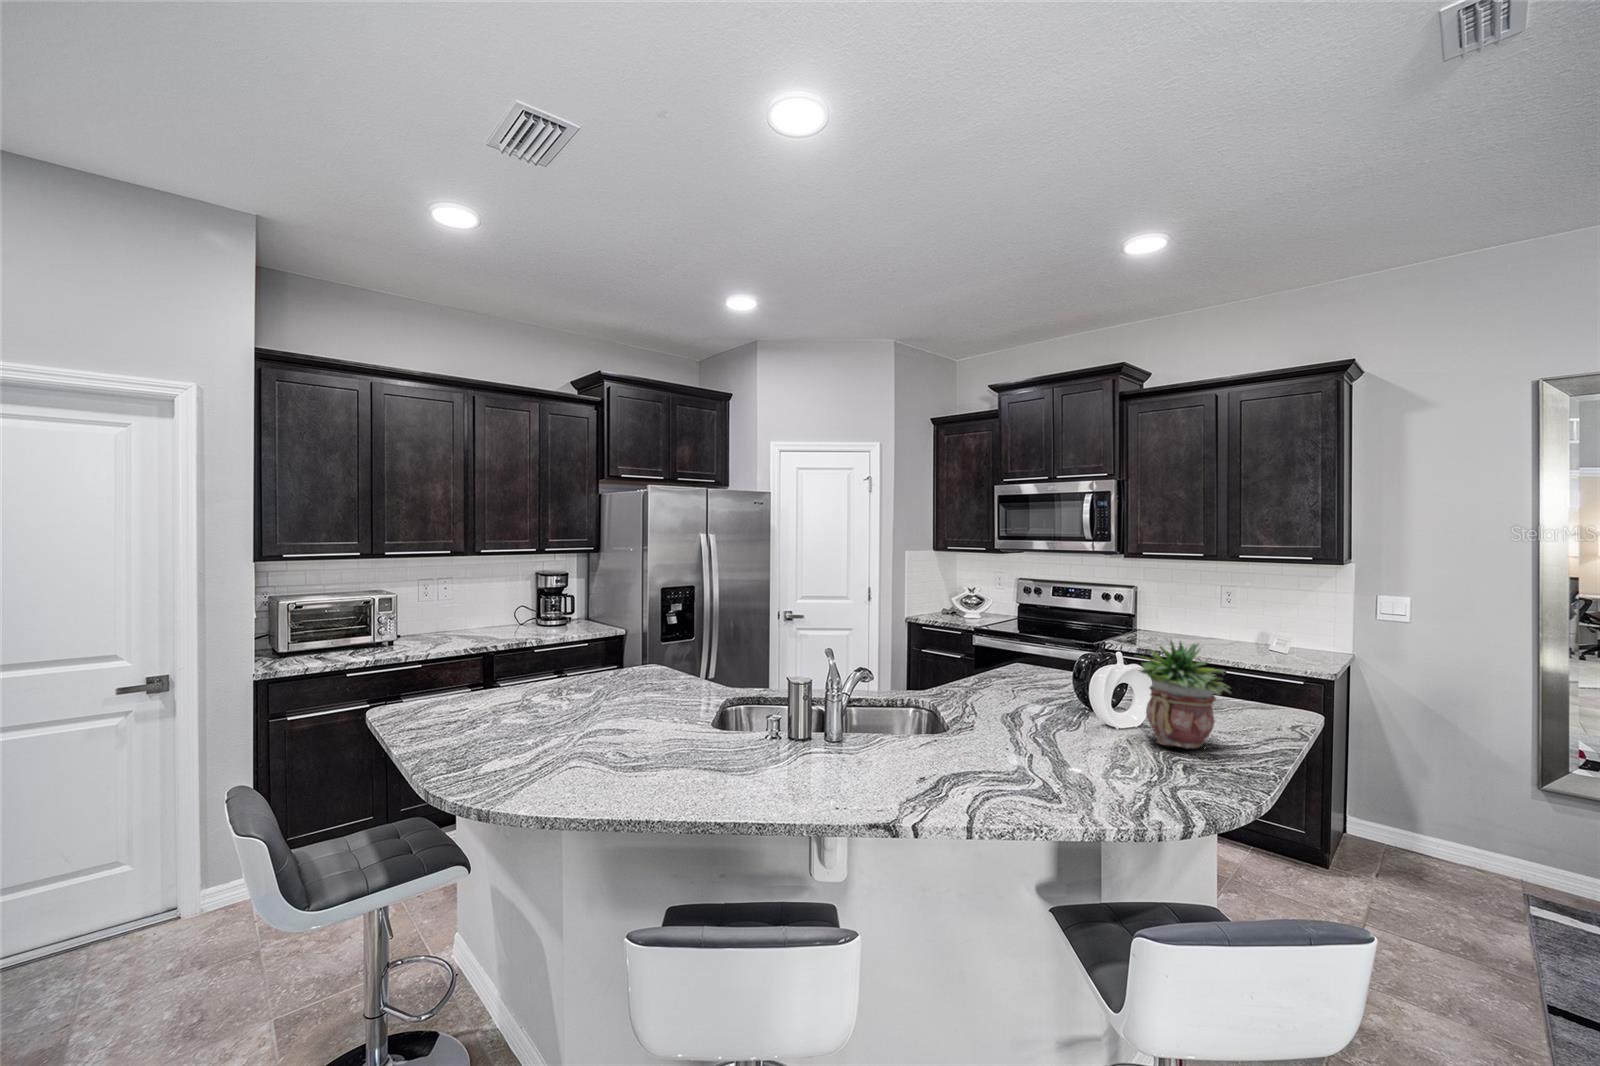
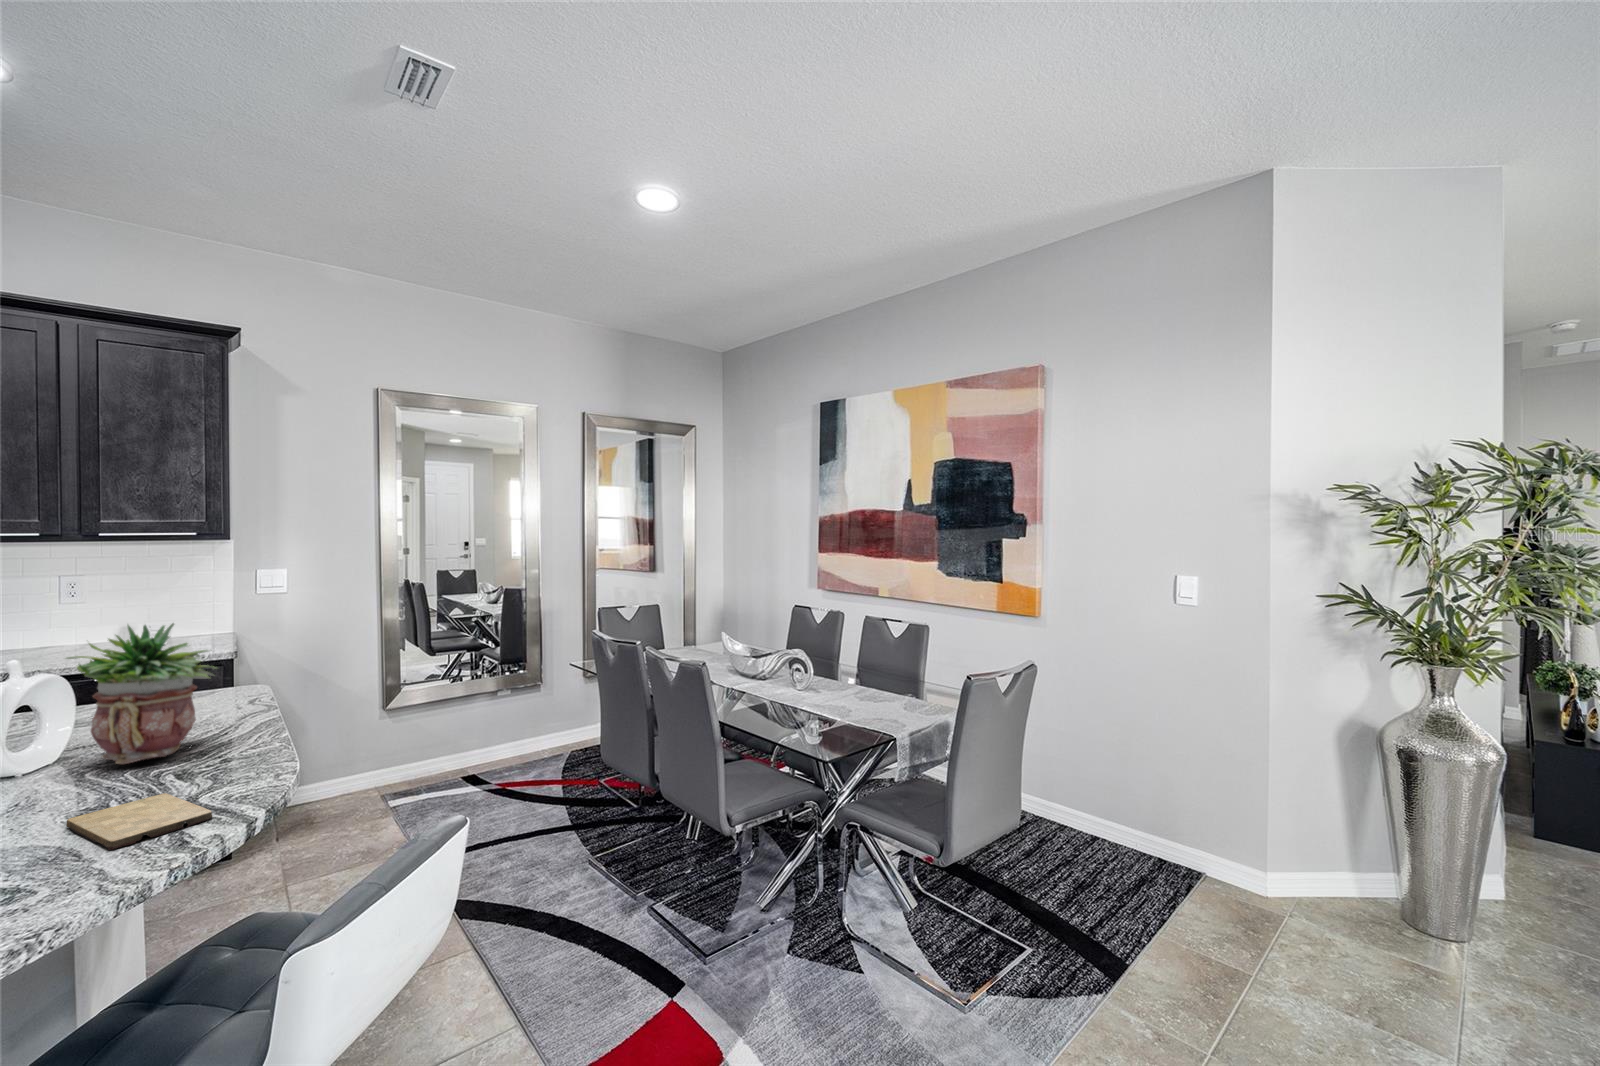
cutting board: none [1101,769,1171,809] -> present [66,793,212,850]

